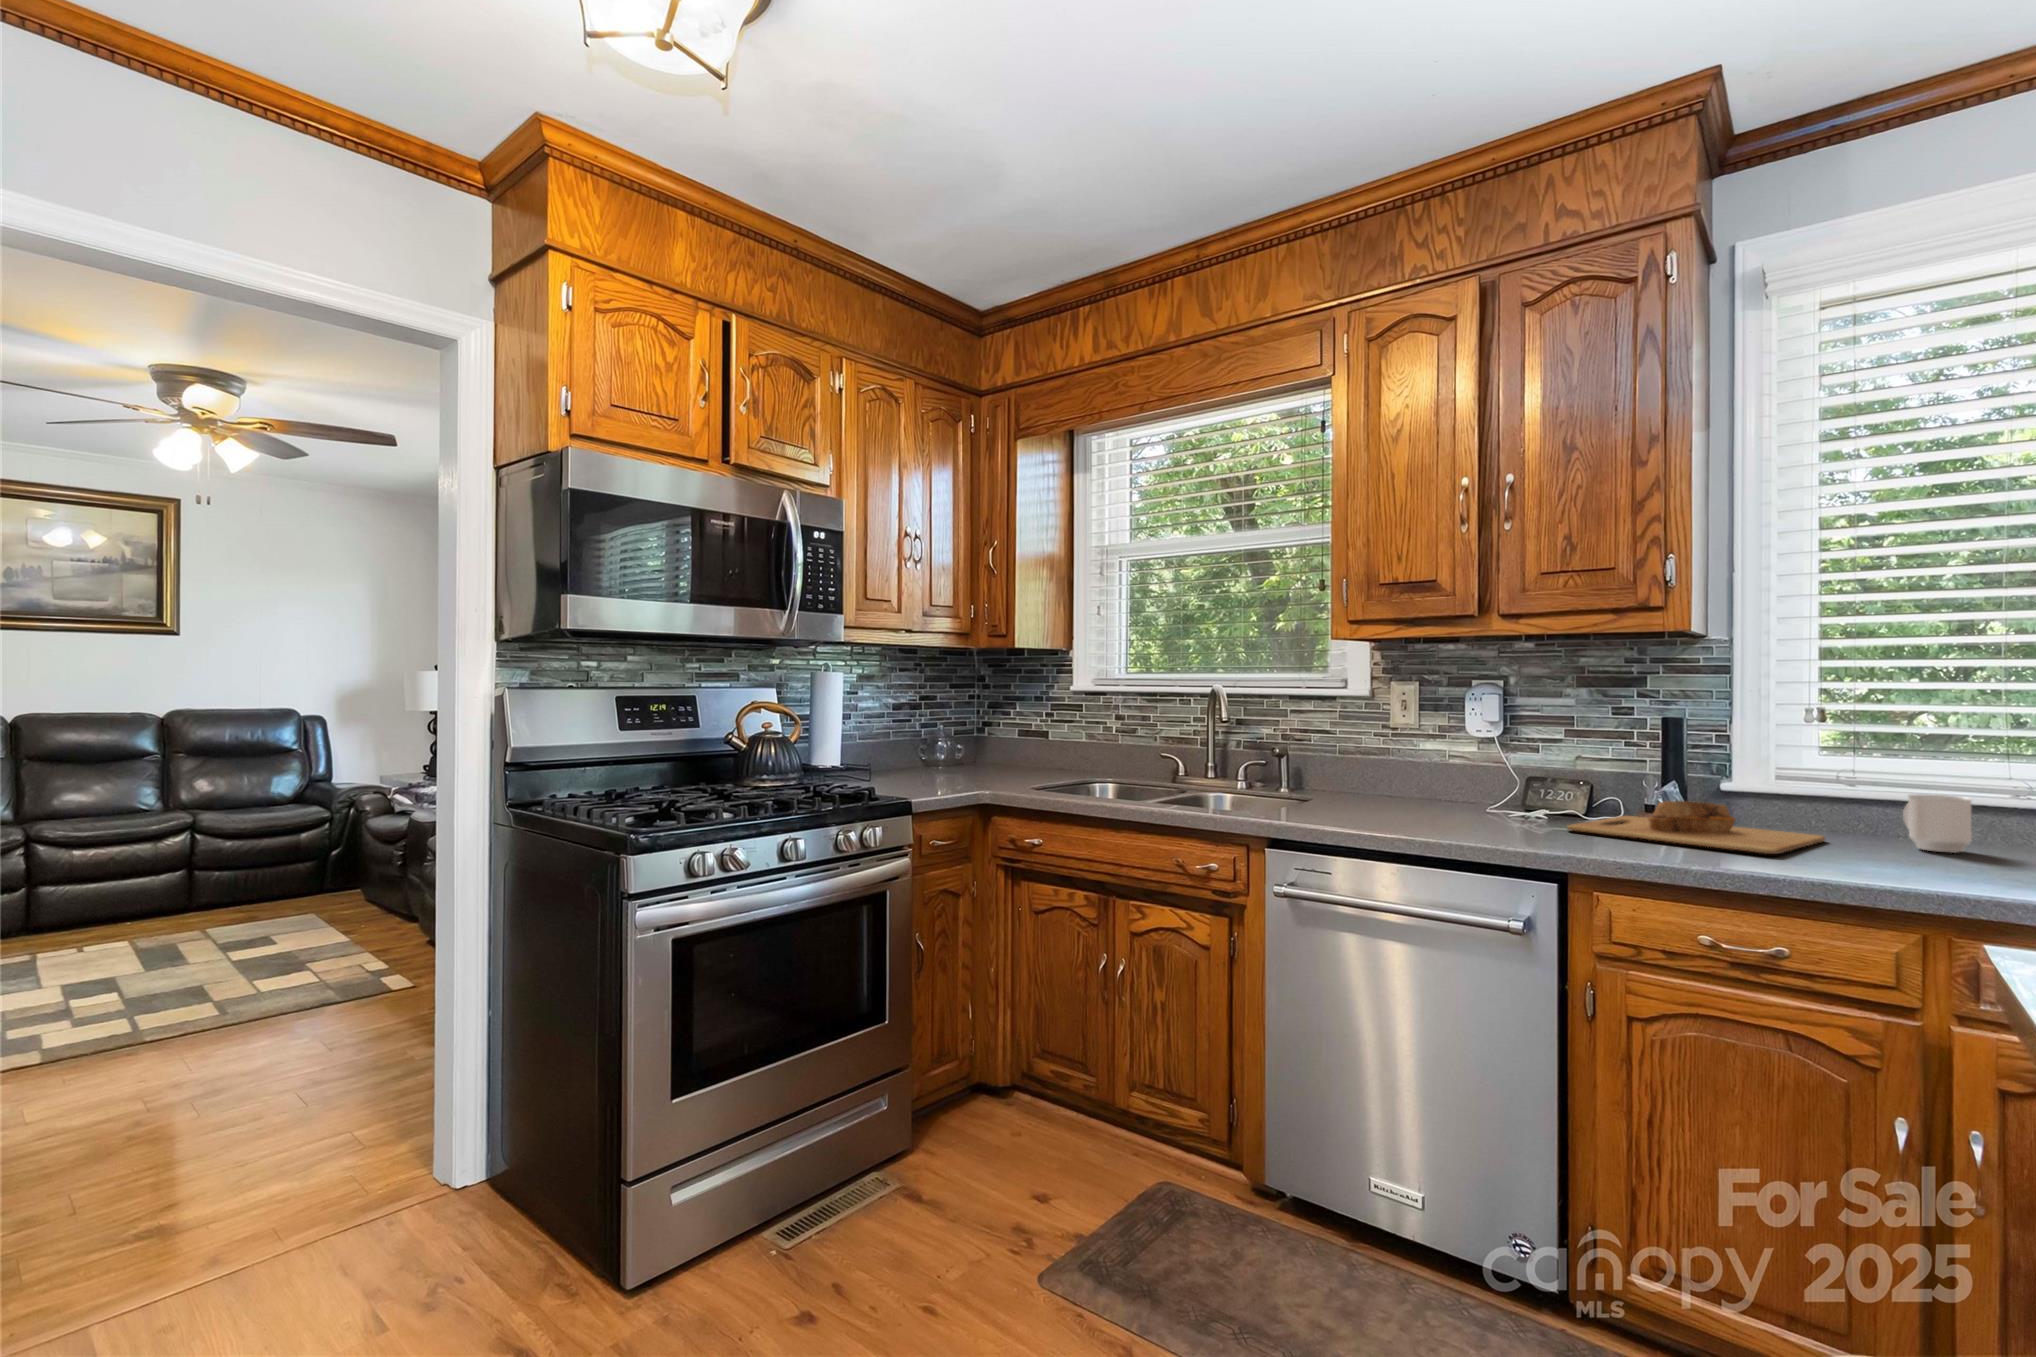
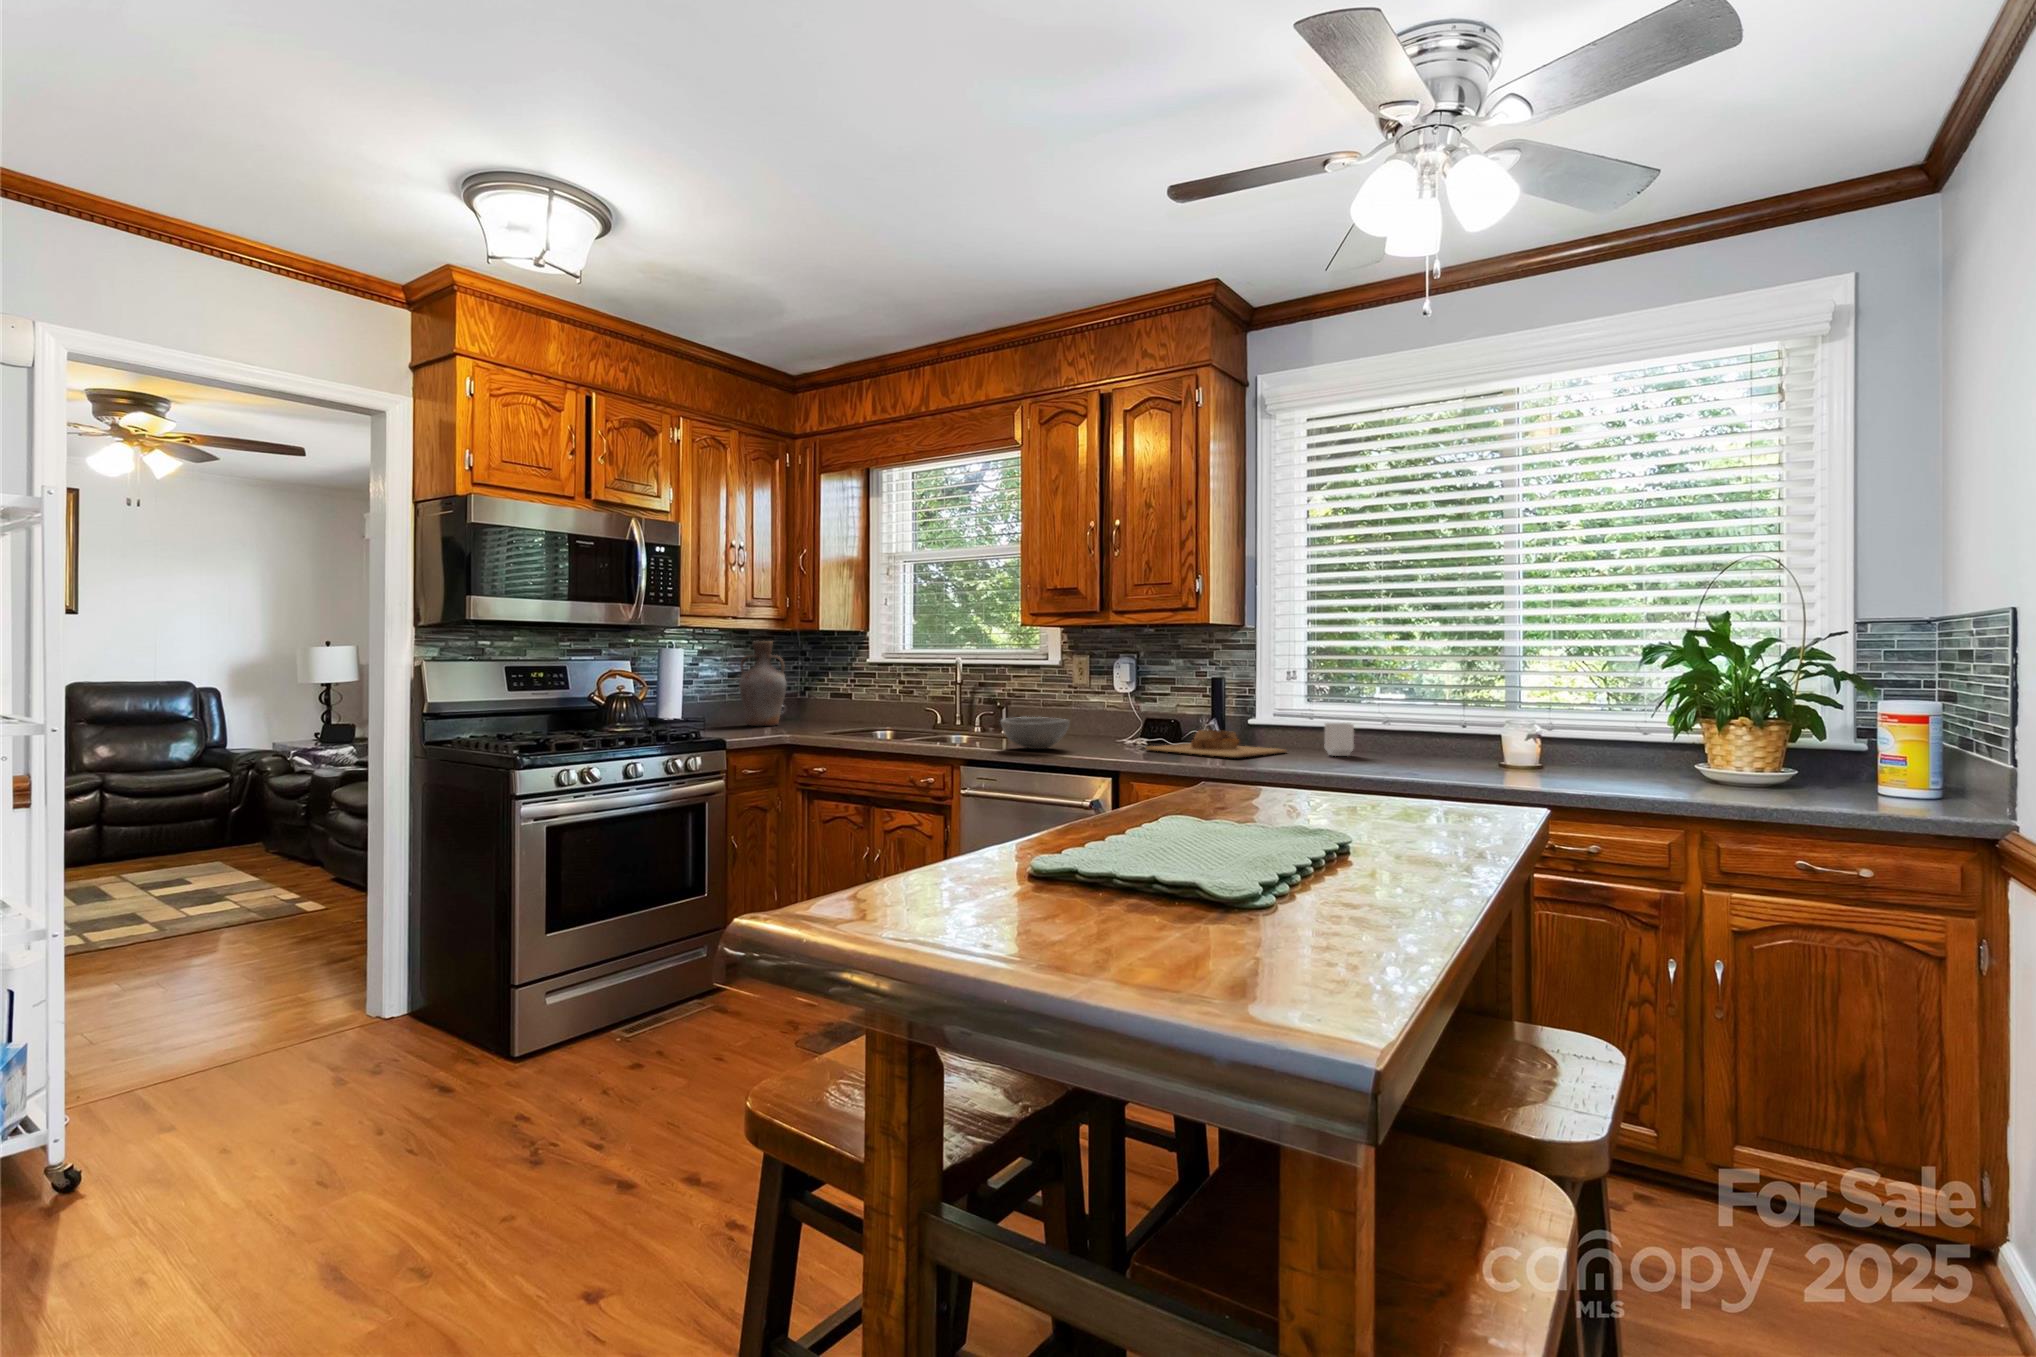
vase: none [909,660,969,772] -> present [739,641,787,726]
bowl: none [1324,774,1439,825] -> present [1000,717,1070,749]

